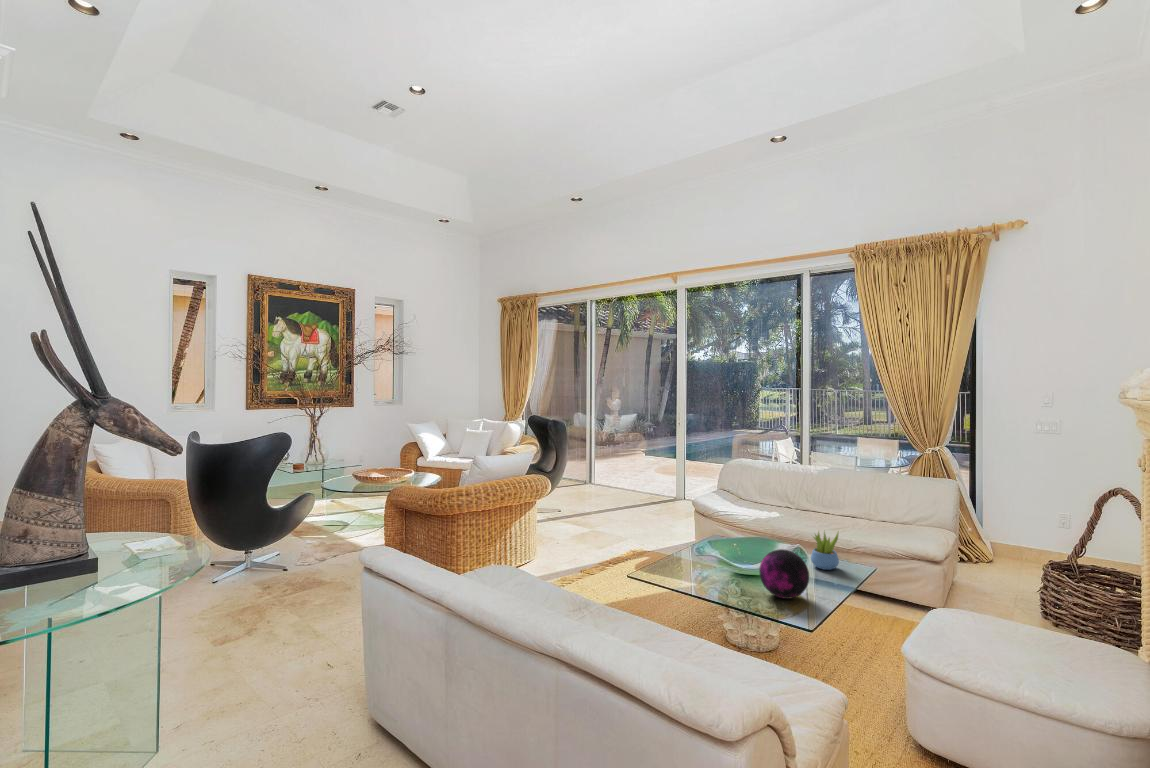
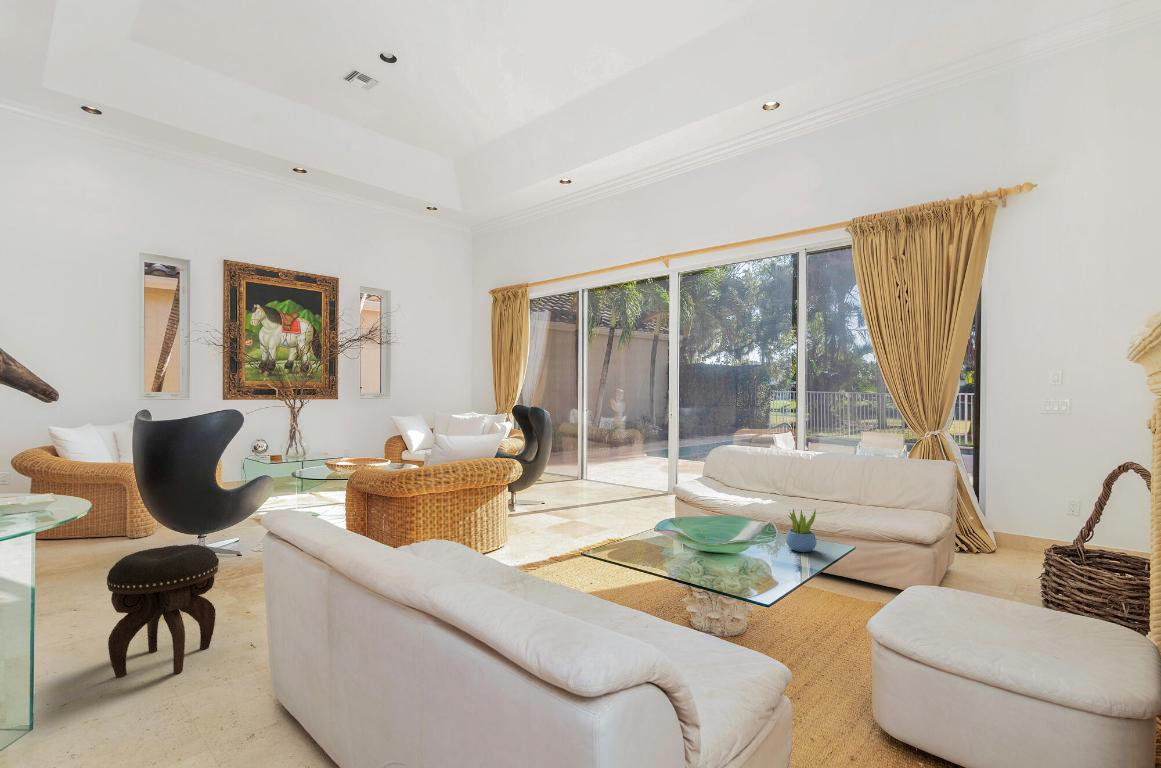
decorative orb: present [759,549,809,599] -> none [720,524,774,578]
footstool: none [199,567,295,693] -> present [107,544,219,677]

